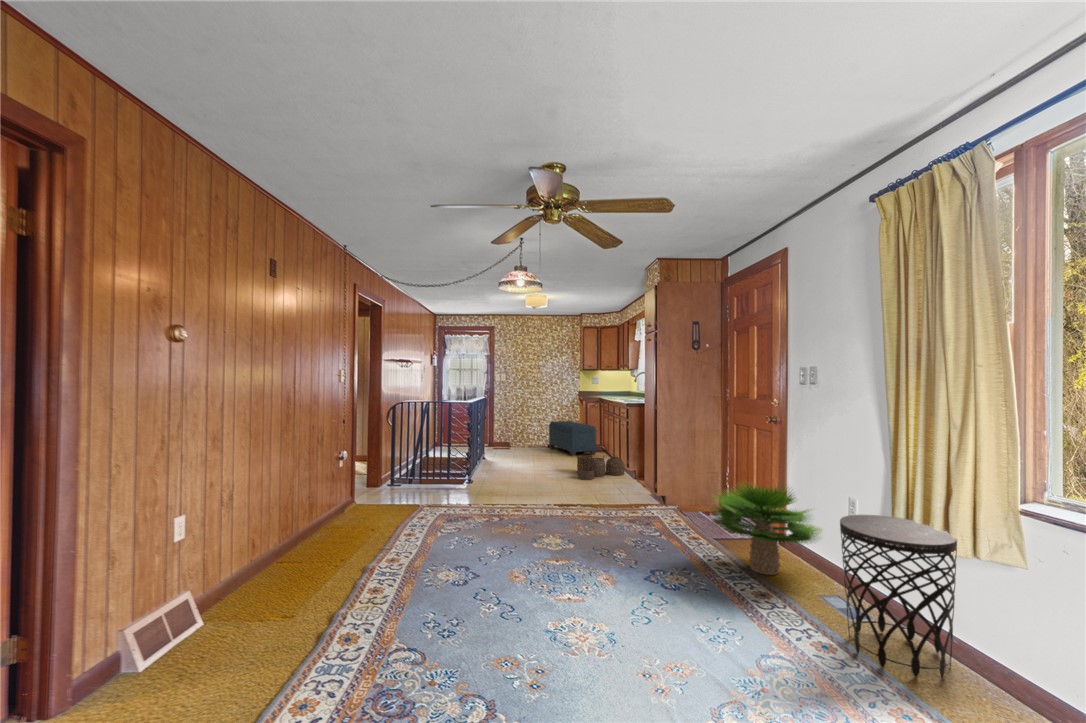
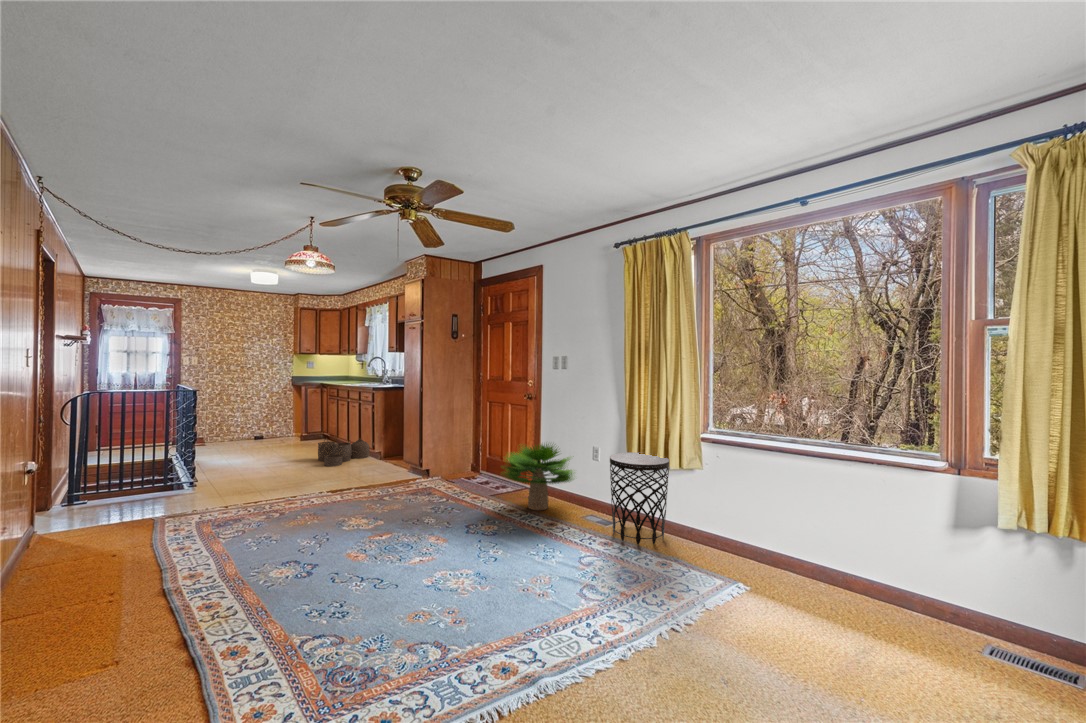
bench: present [549,421,596,456] -> none [258,409,323,446]

